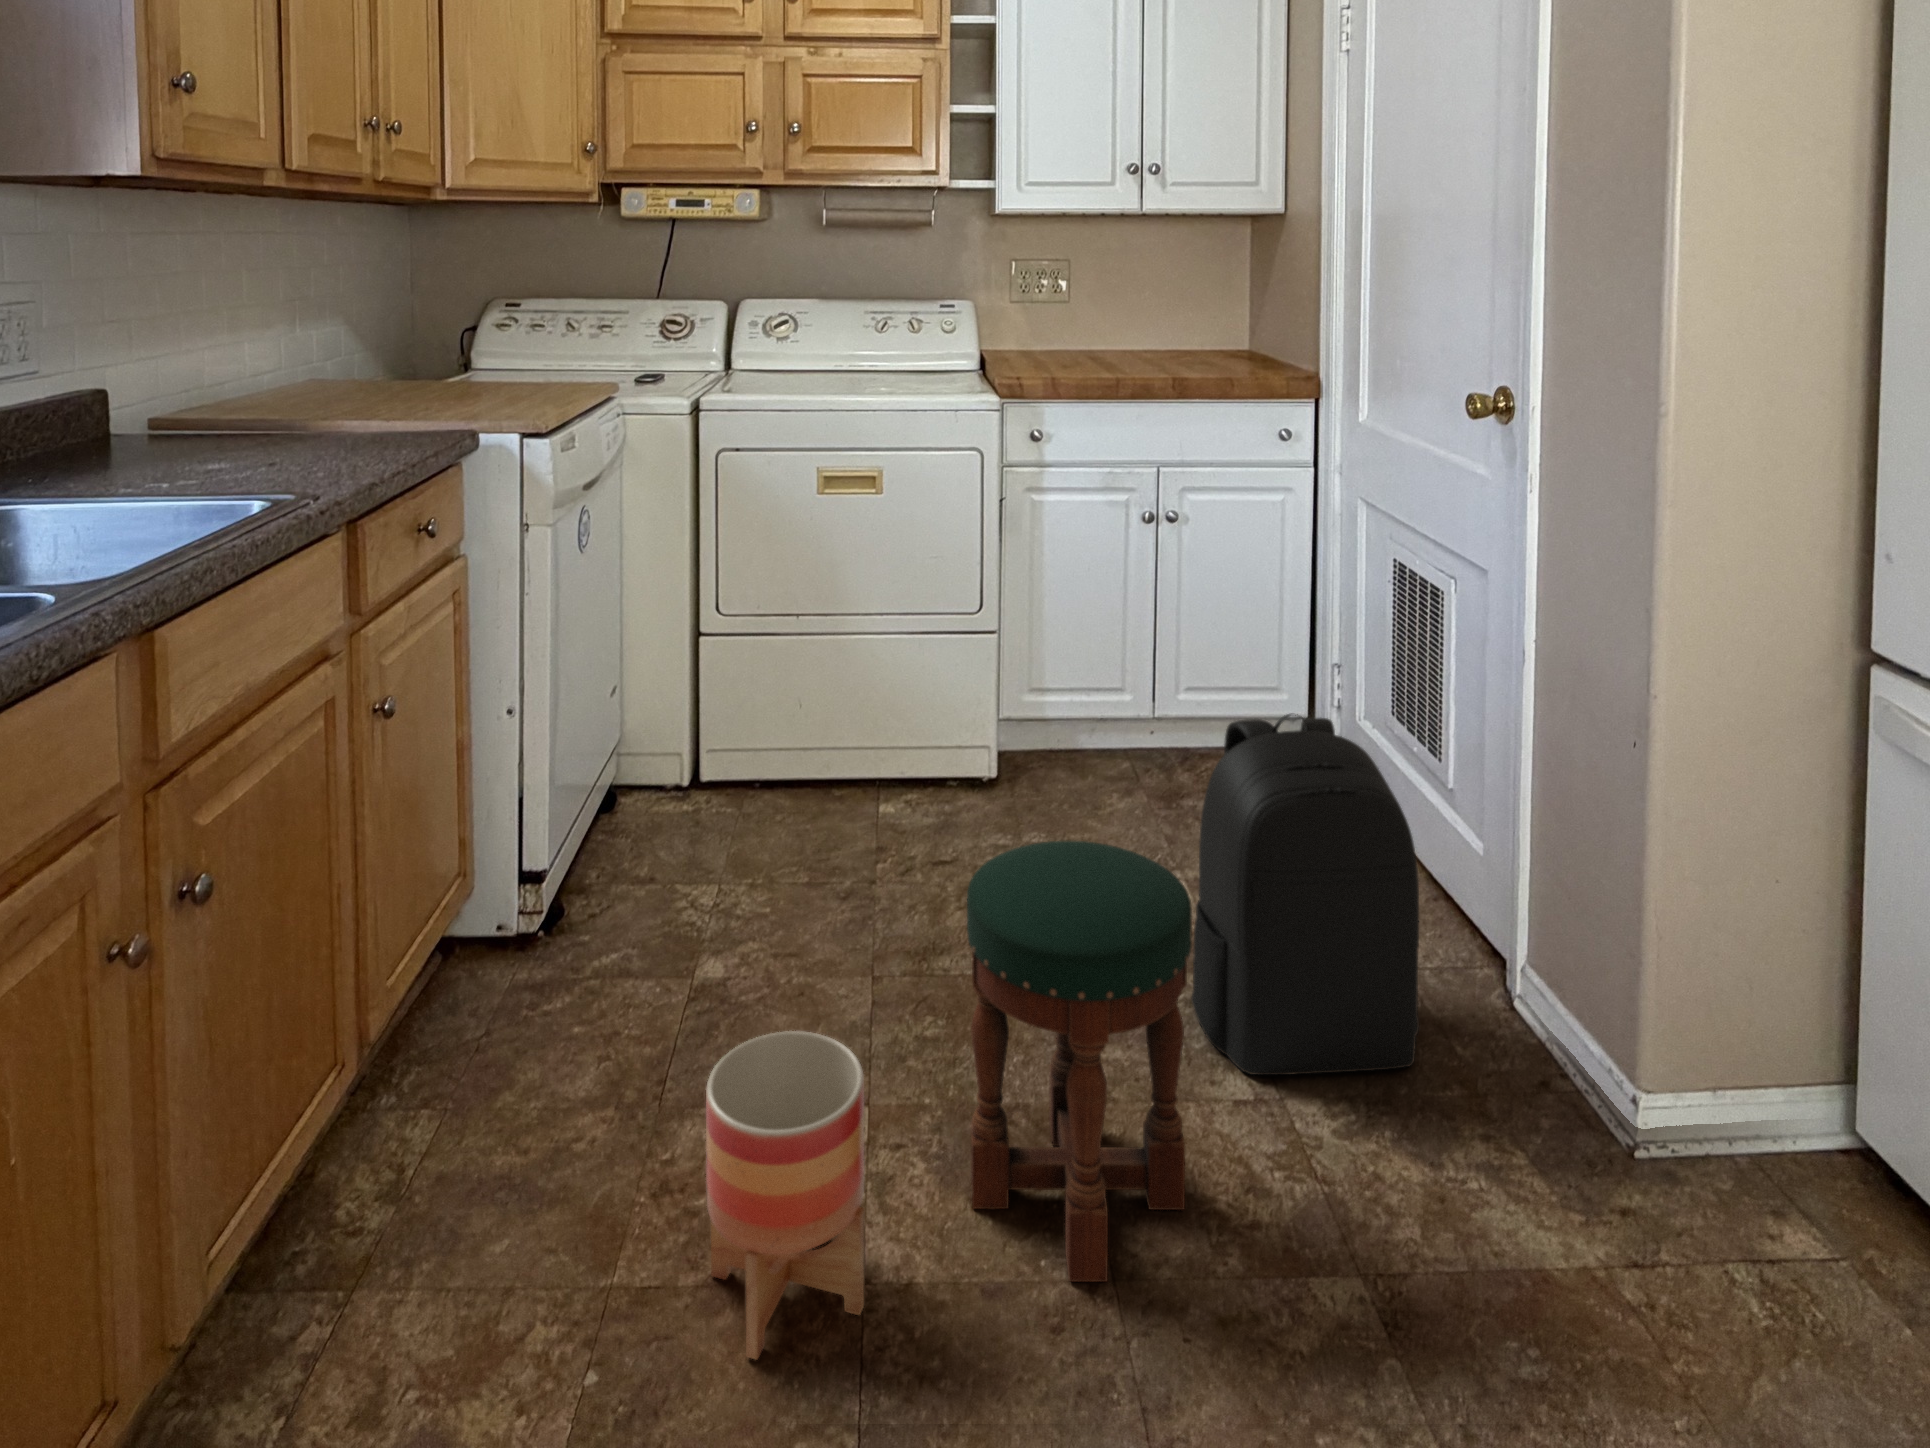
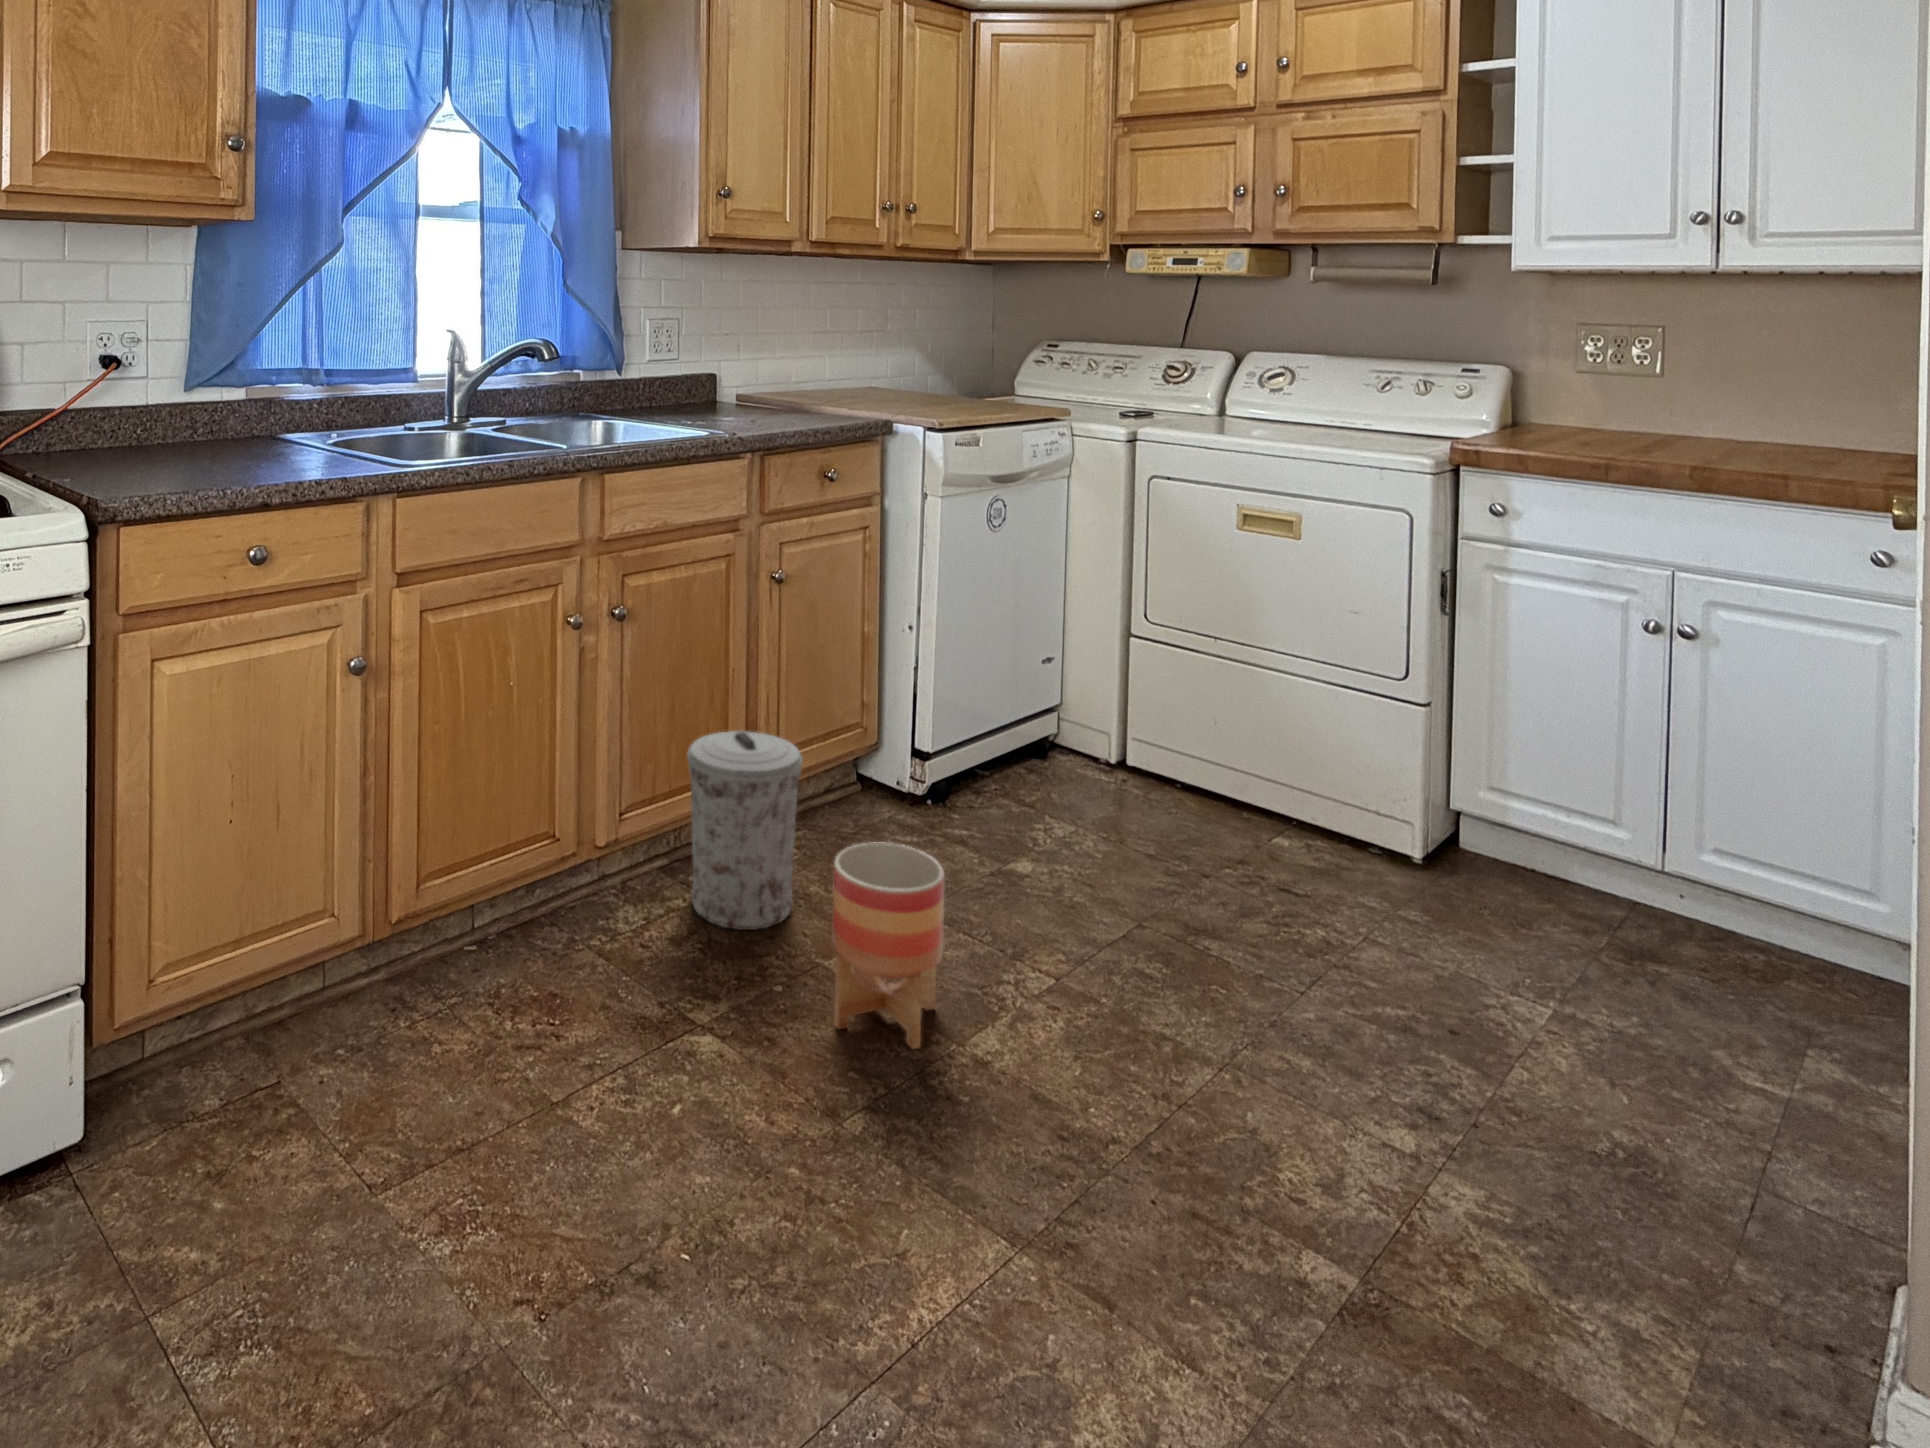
backpack: present [1191,713,1419,1075] -> none [1373,801,1661,1225]
stool: present [967,841,1193,1282] -> none [1036,795,1236,1148]
trash can: none [337,953,539,1316] -> present [687,731,803,930]

